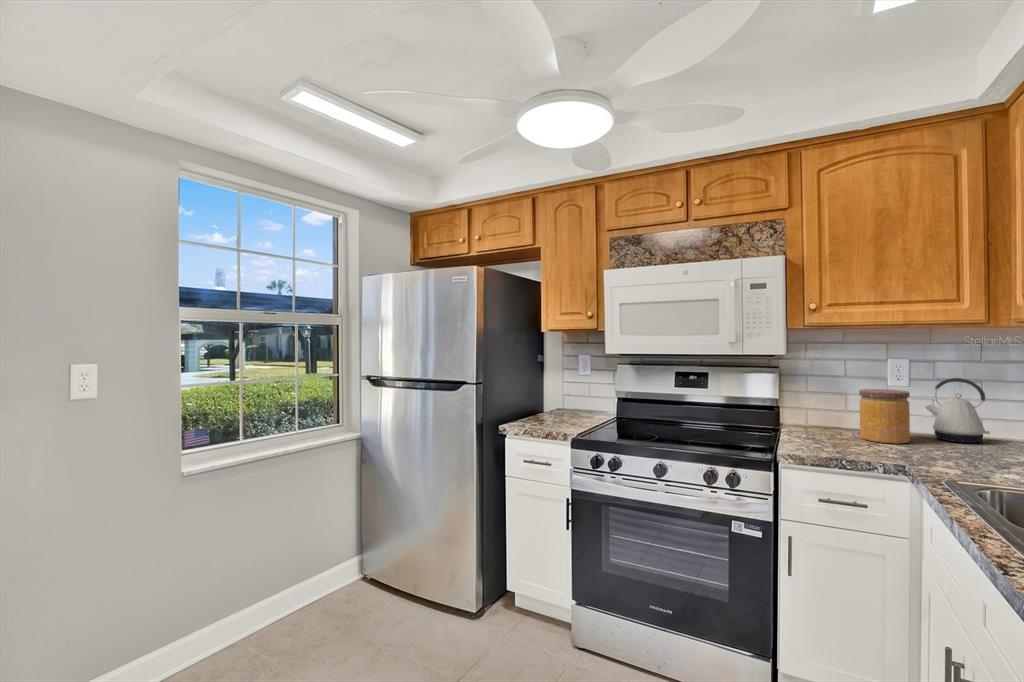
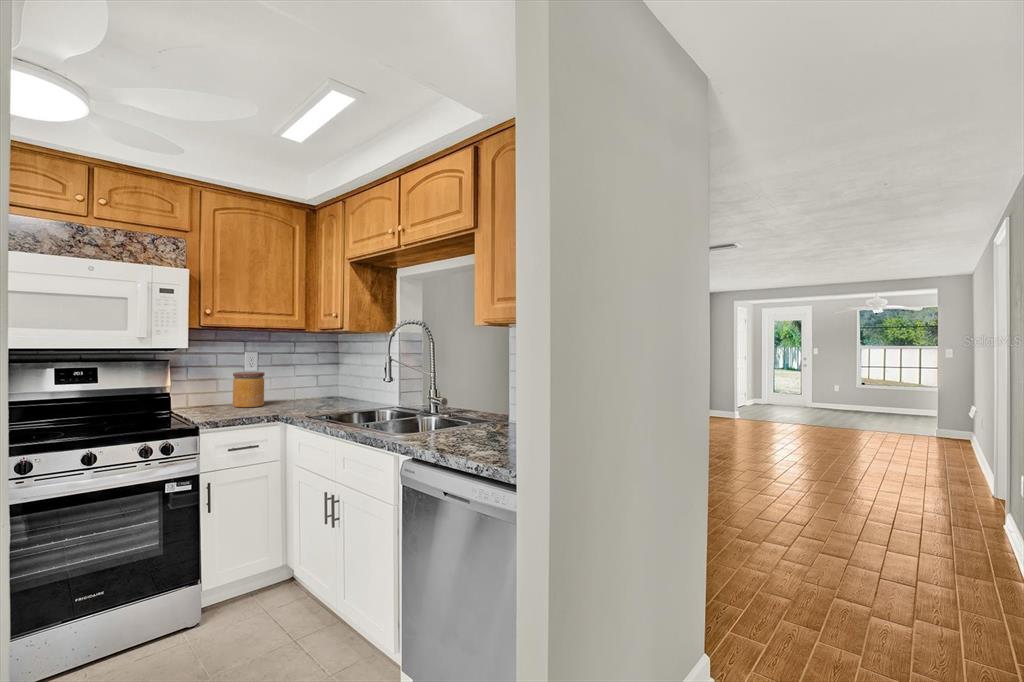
kettle: present [925,378,990,443] -> none [267,362,299,402]

